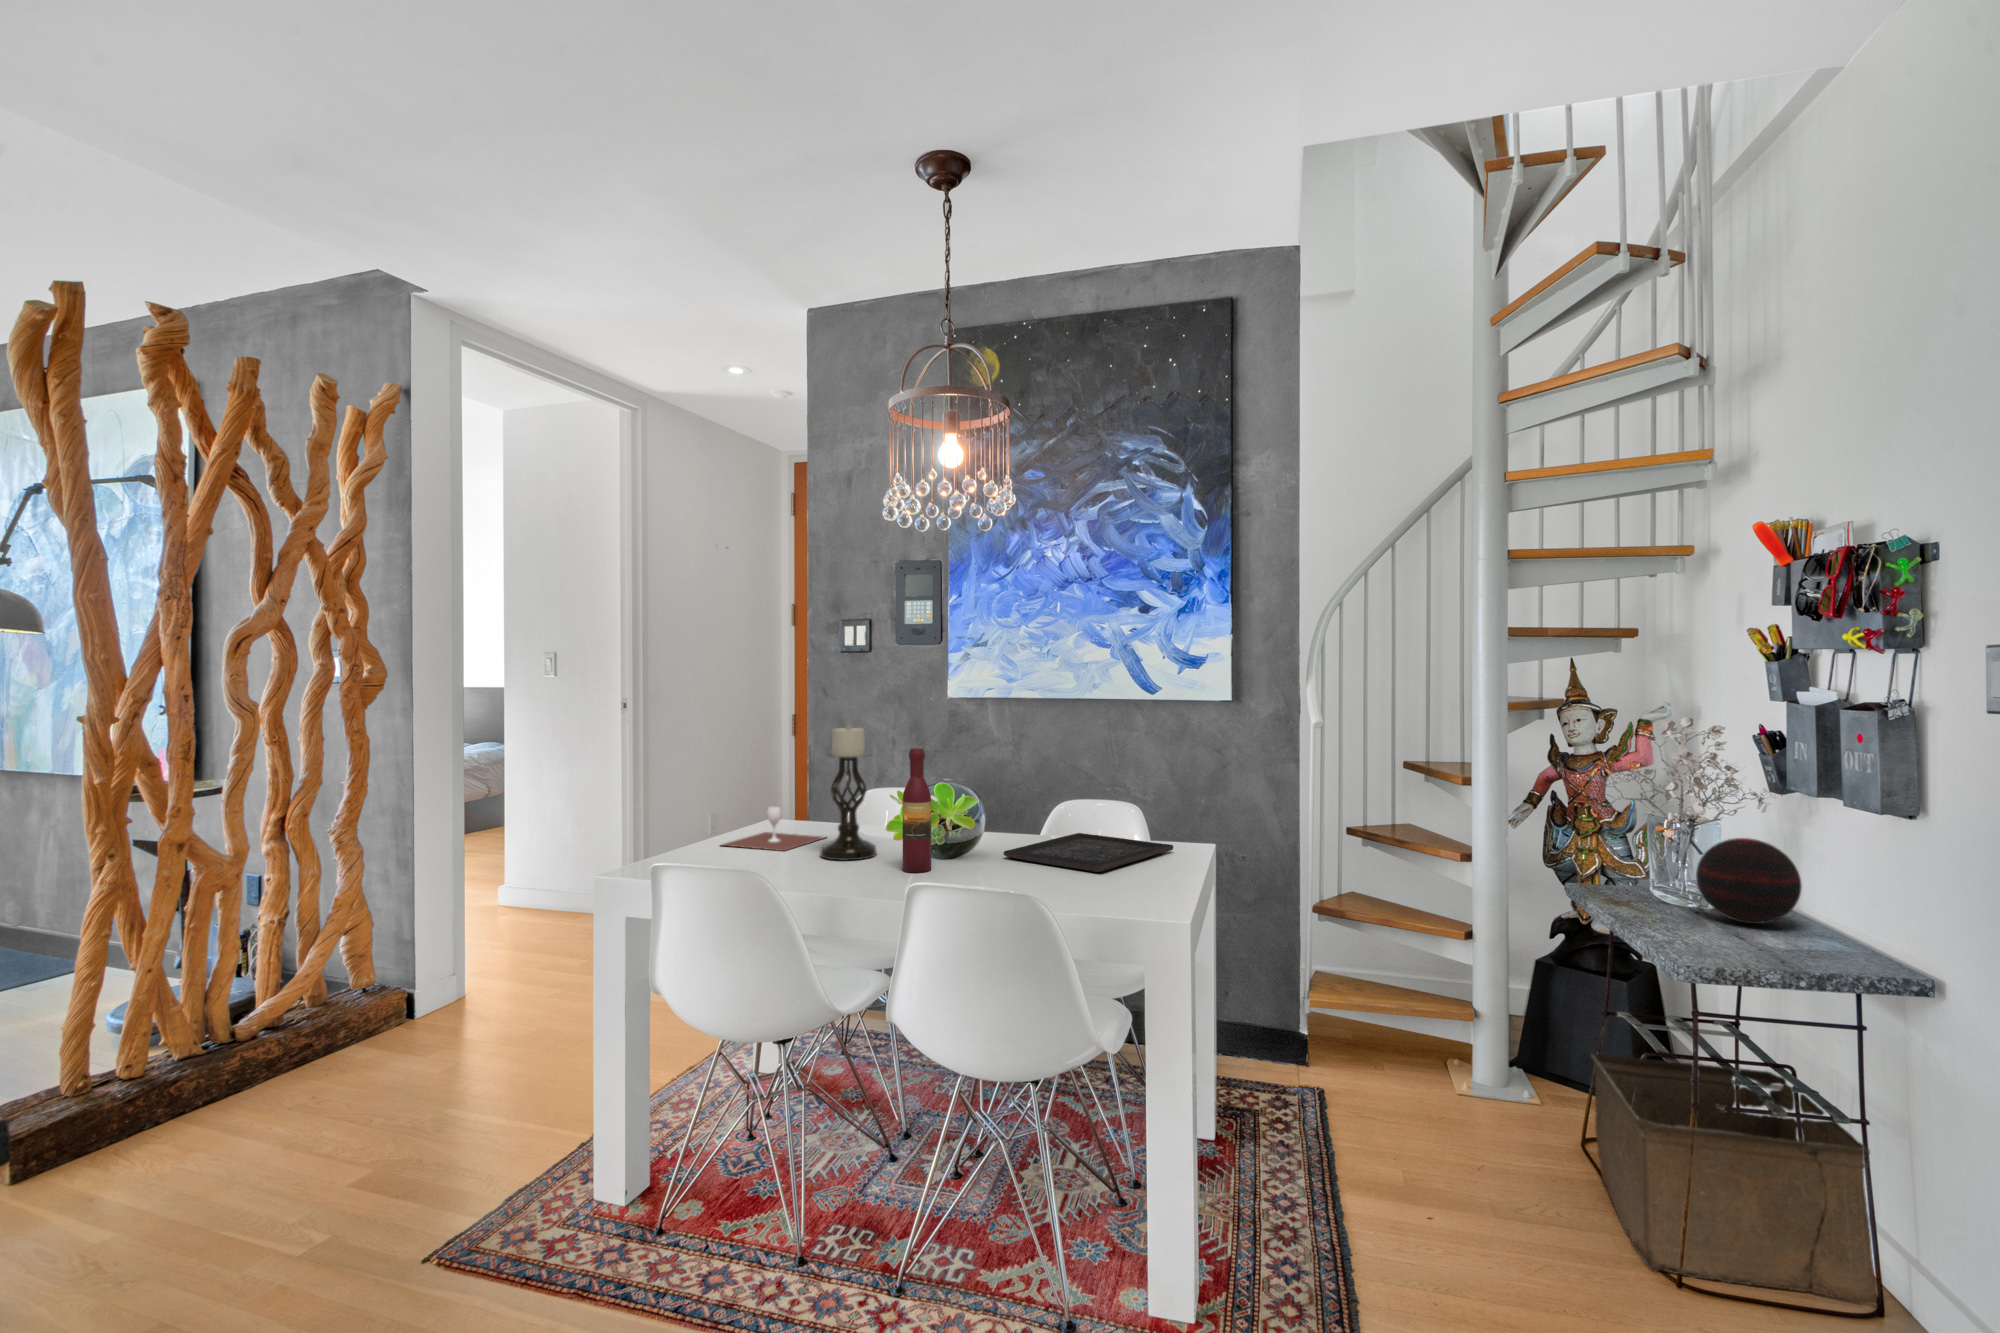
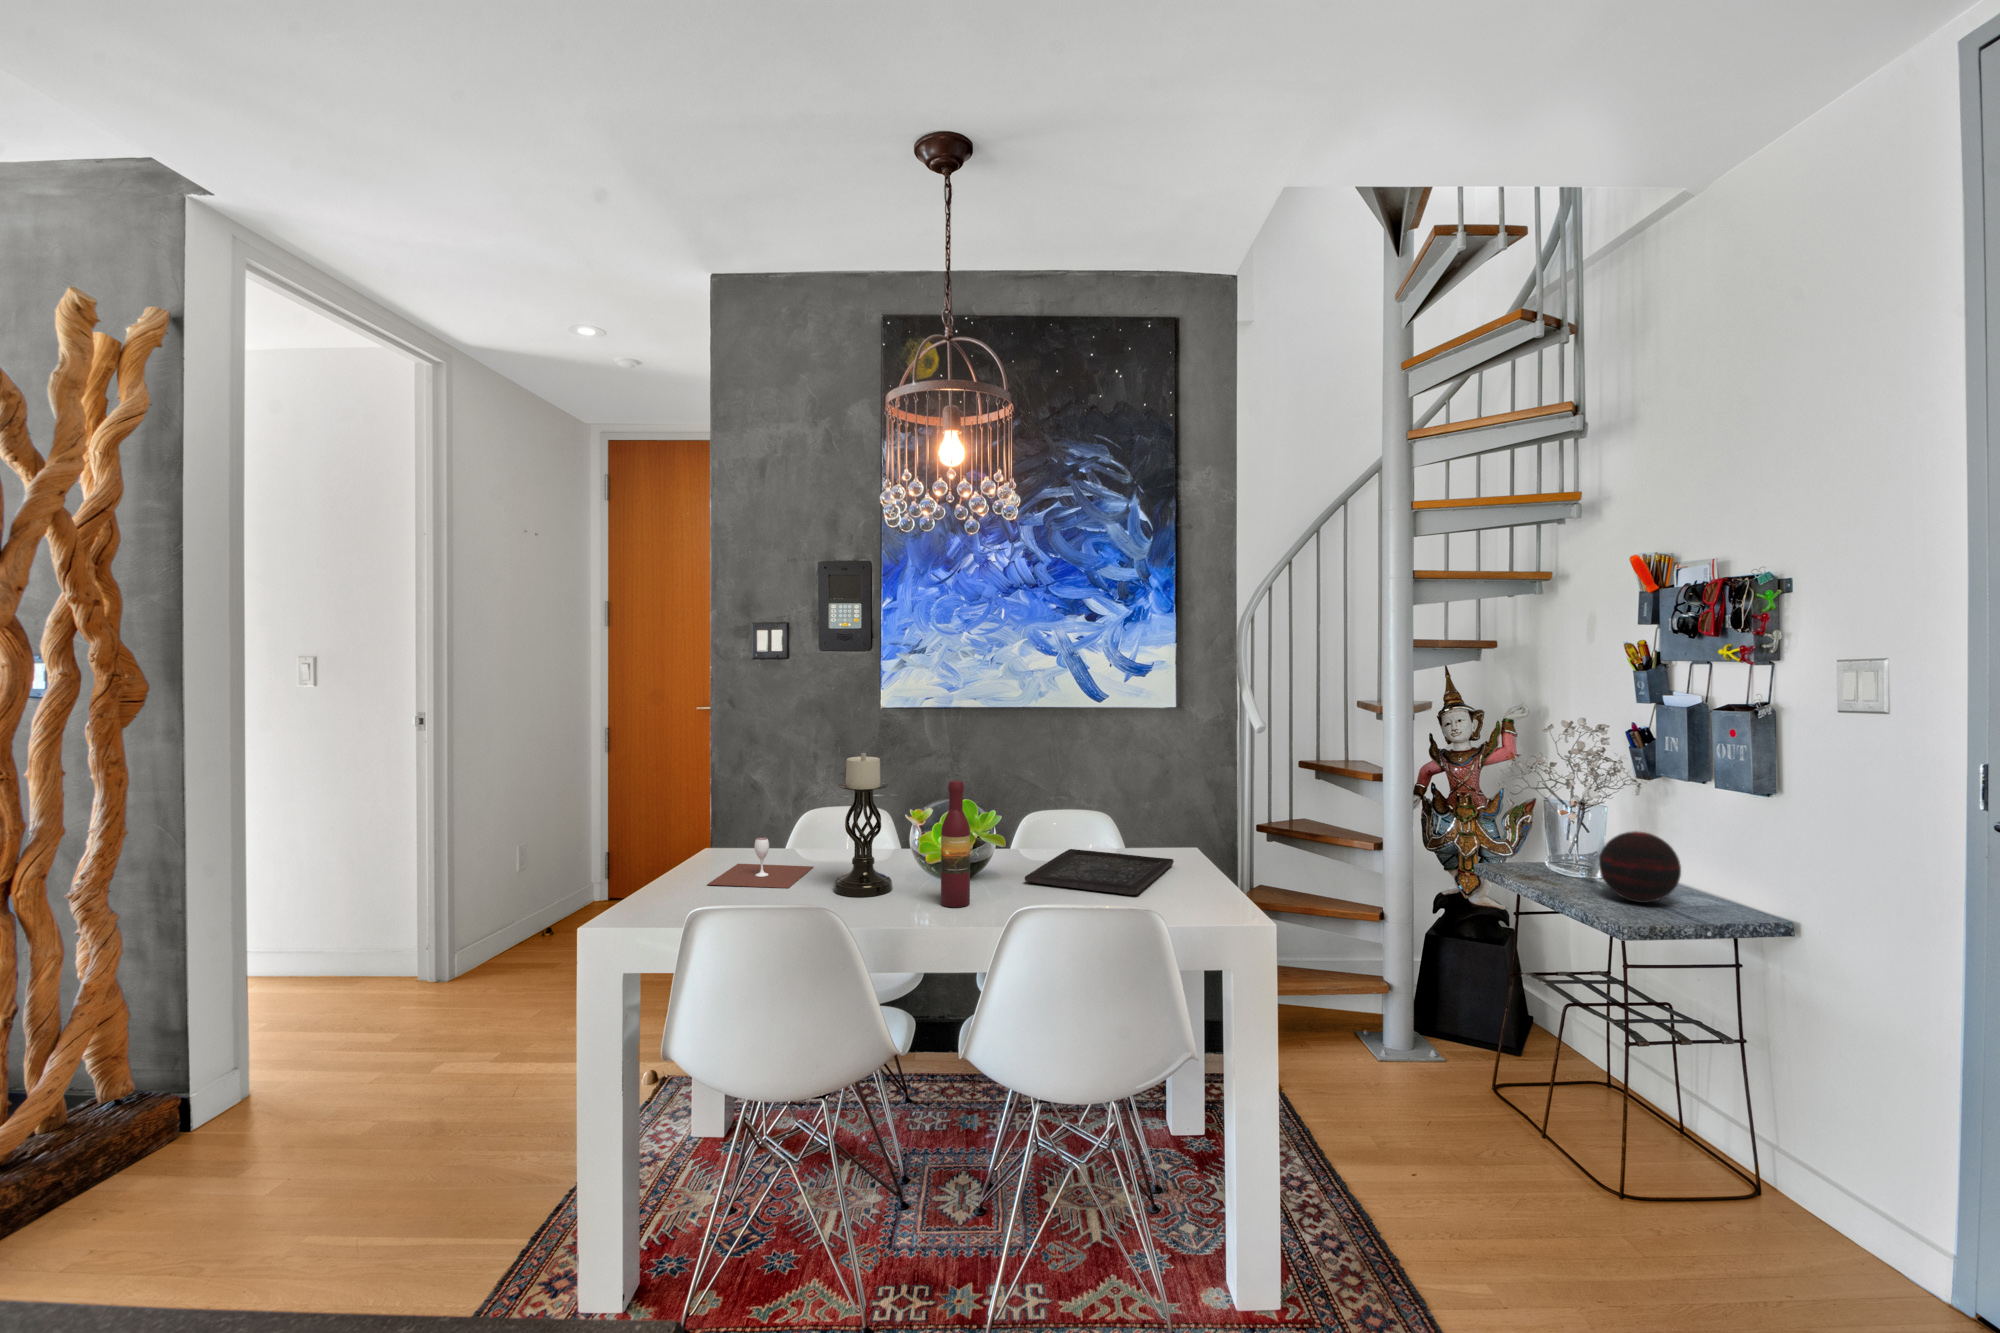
storage bin: present [1590,1053,1878,1306] -> none [1514,1018,1750,1203]

